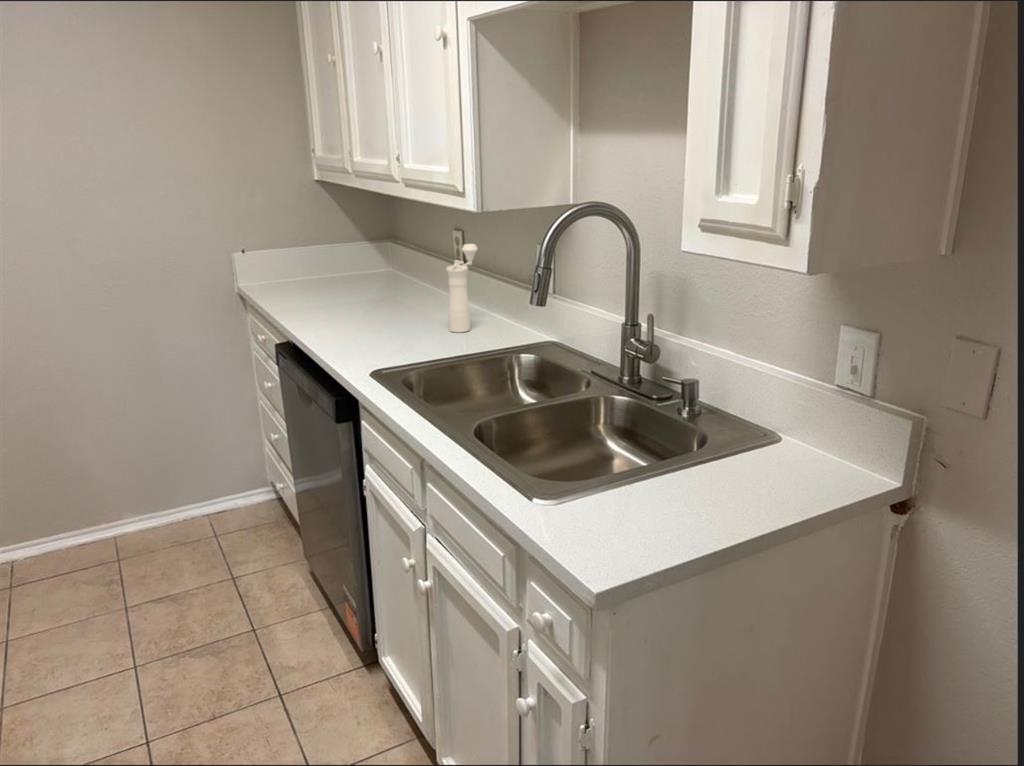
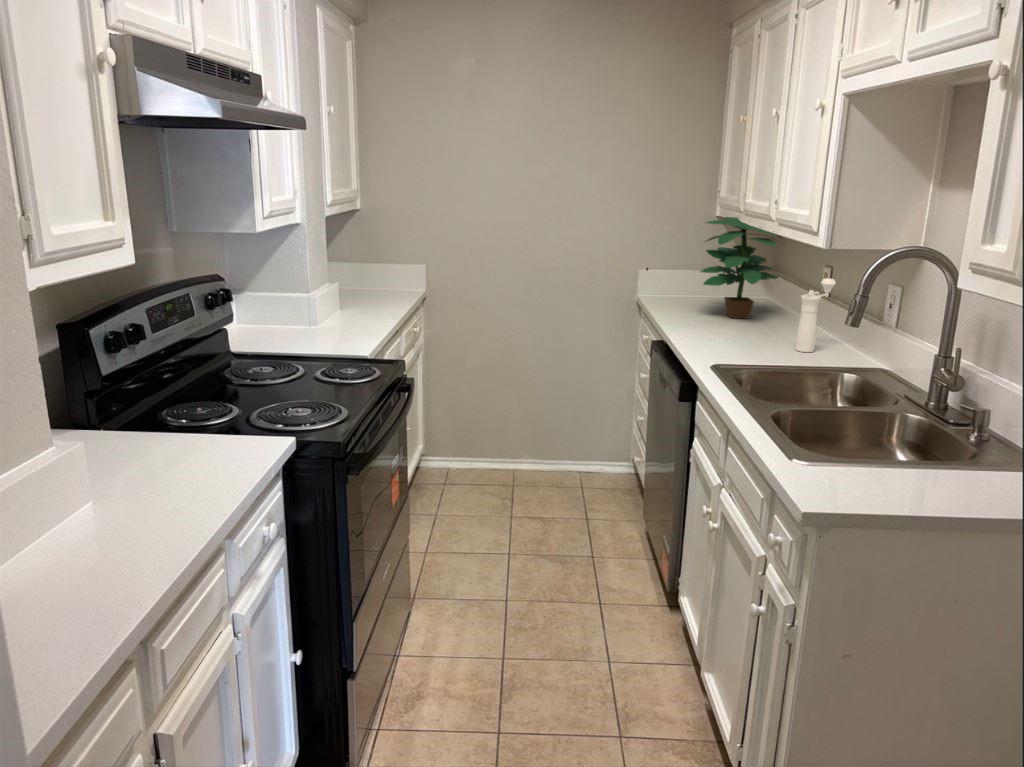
potted plant: none [308,181,406,301] -> present [700,217,781,318]

